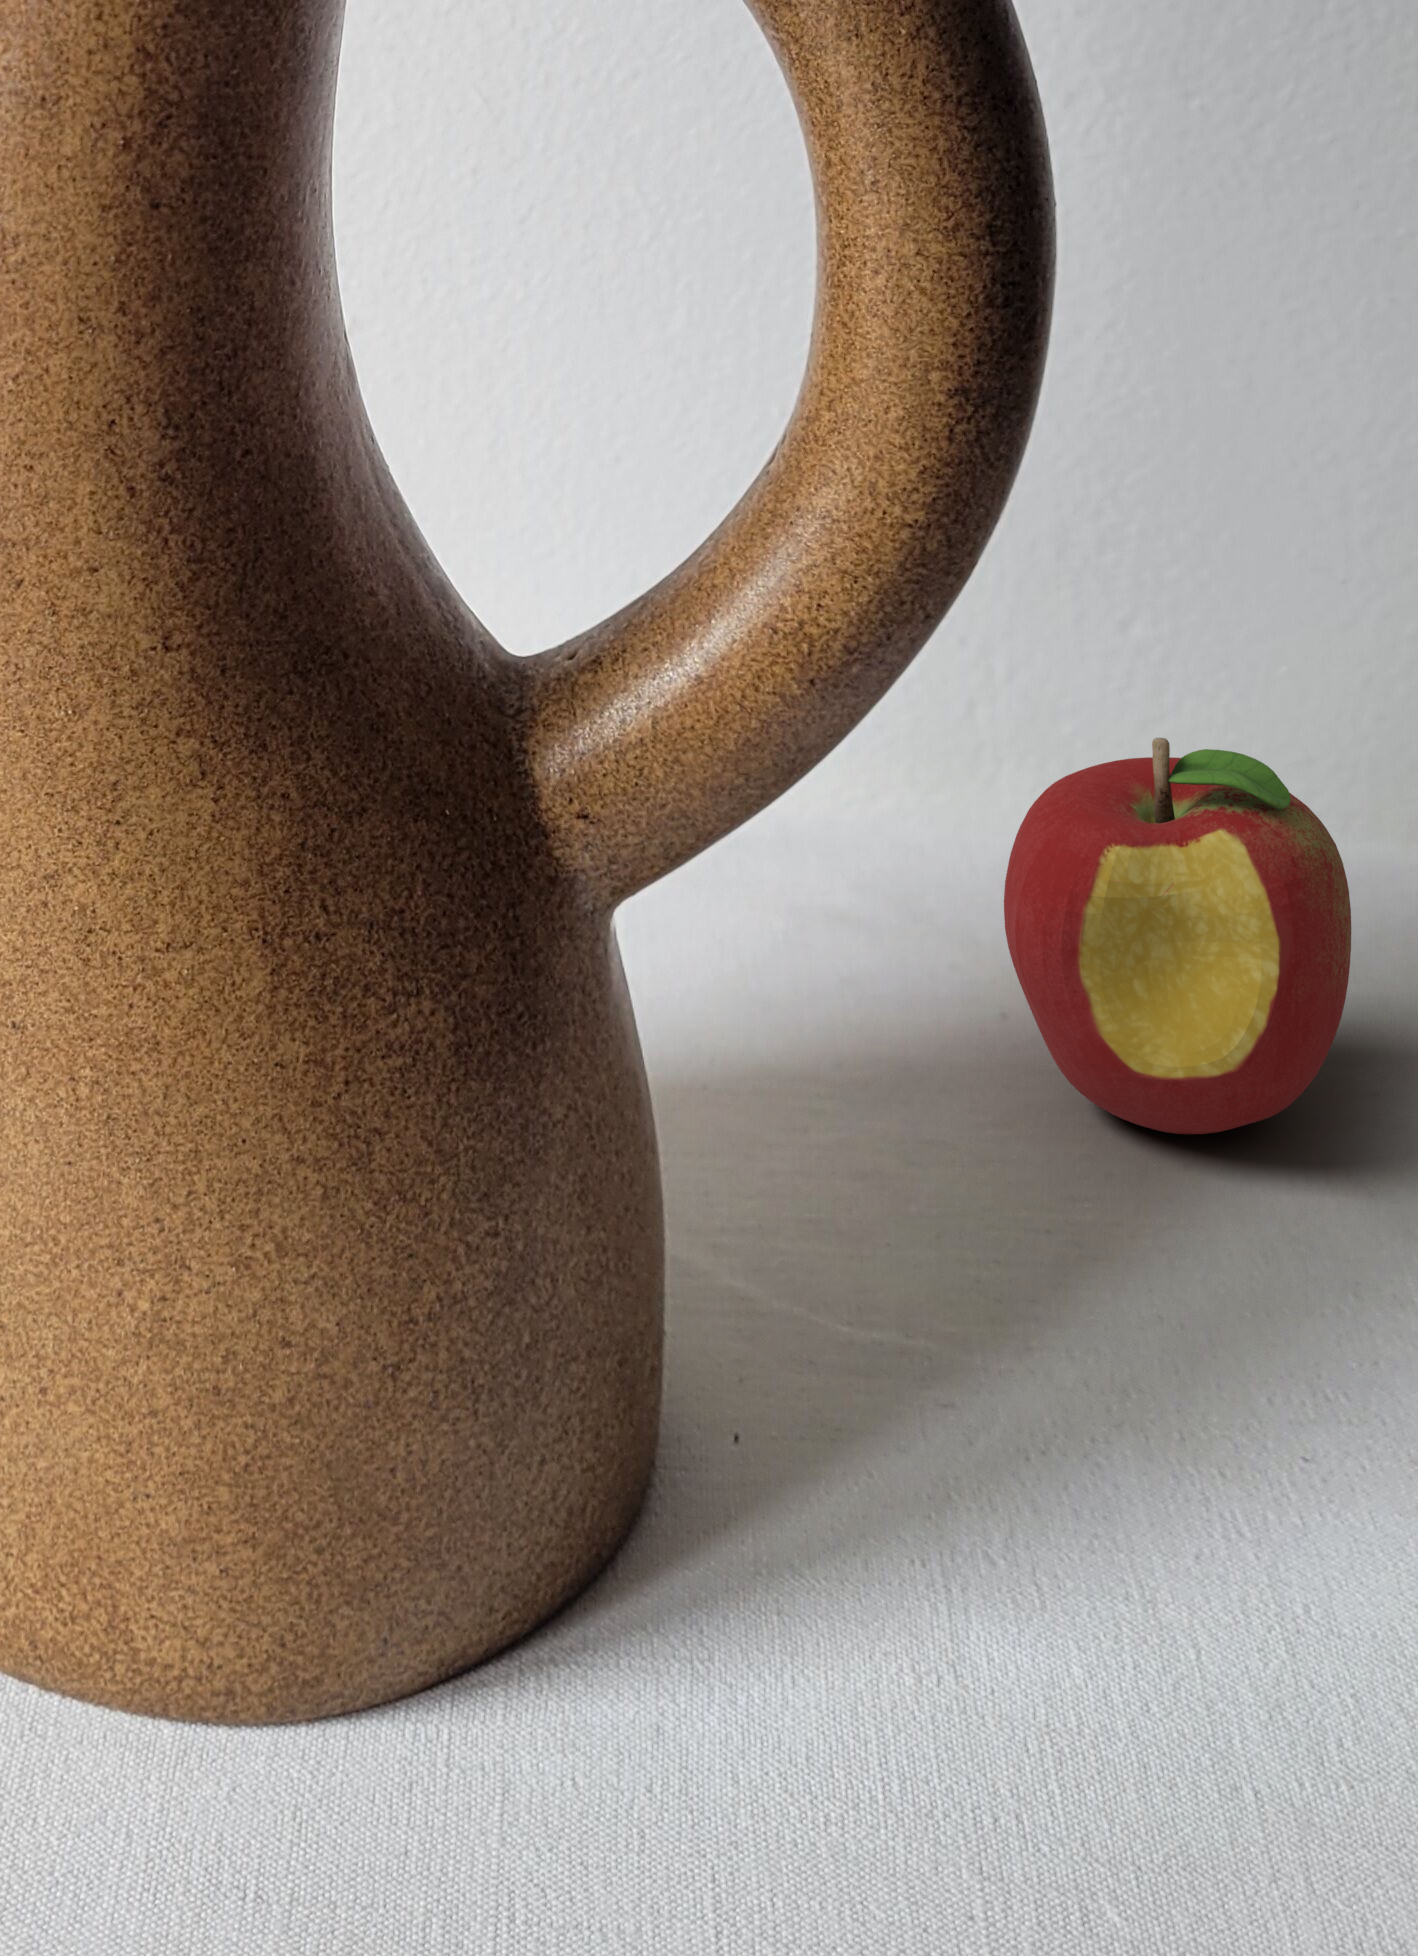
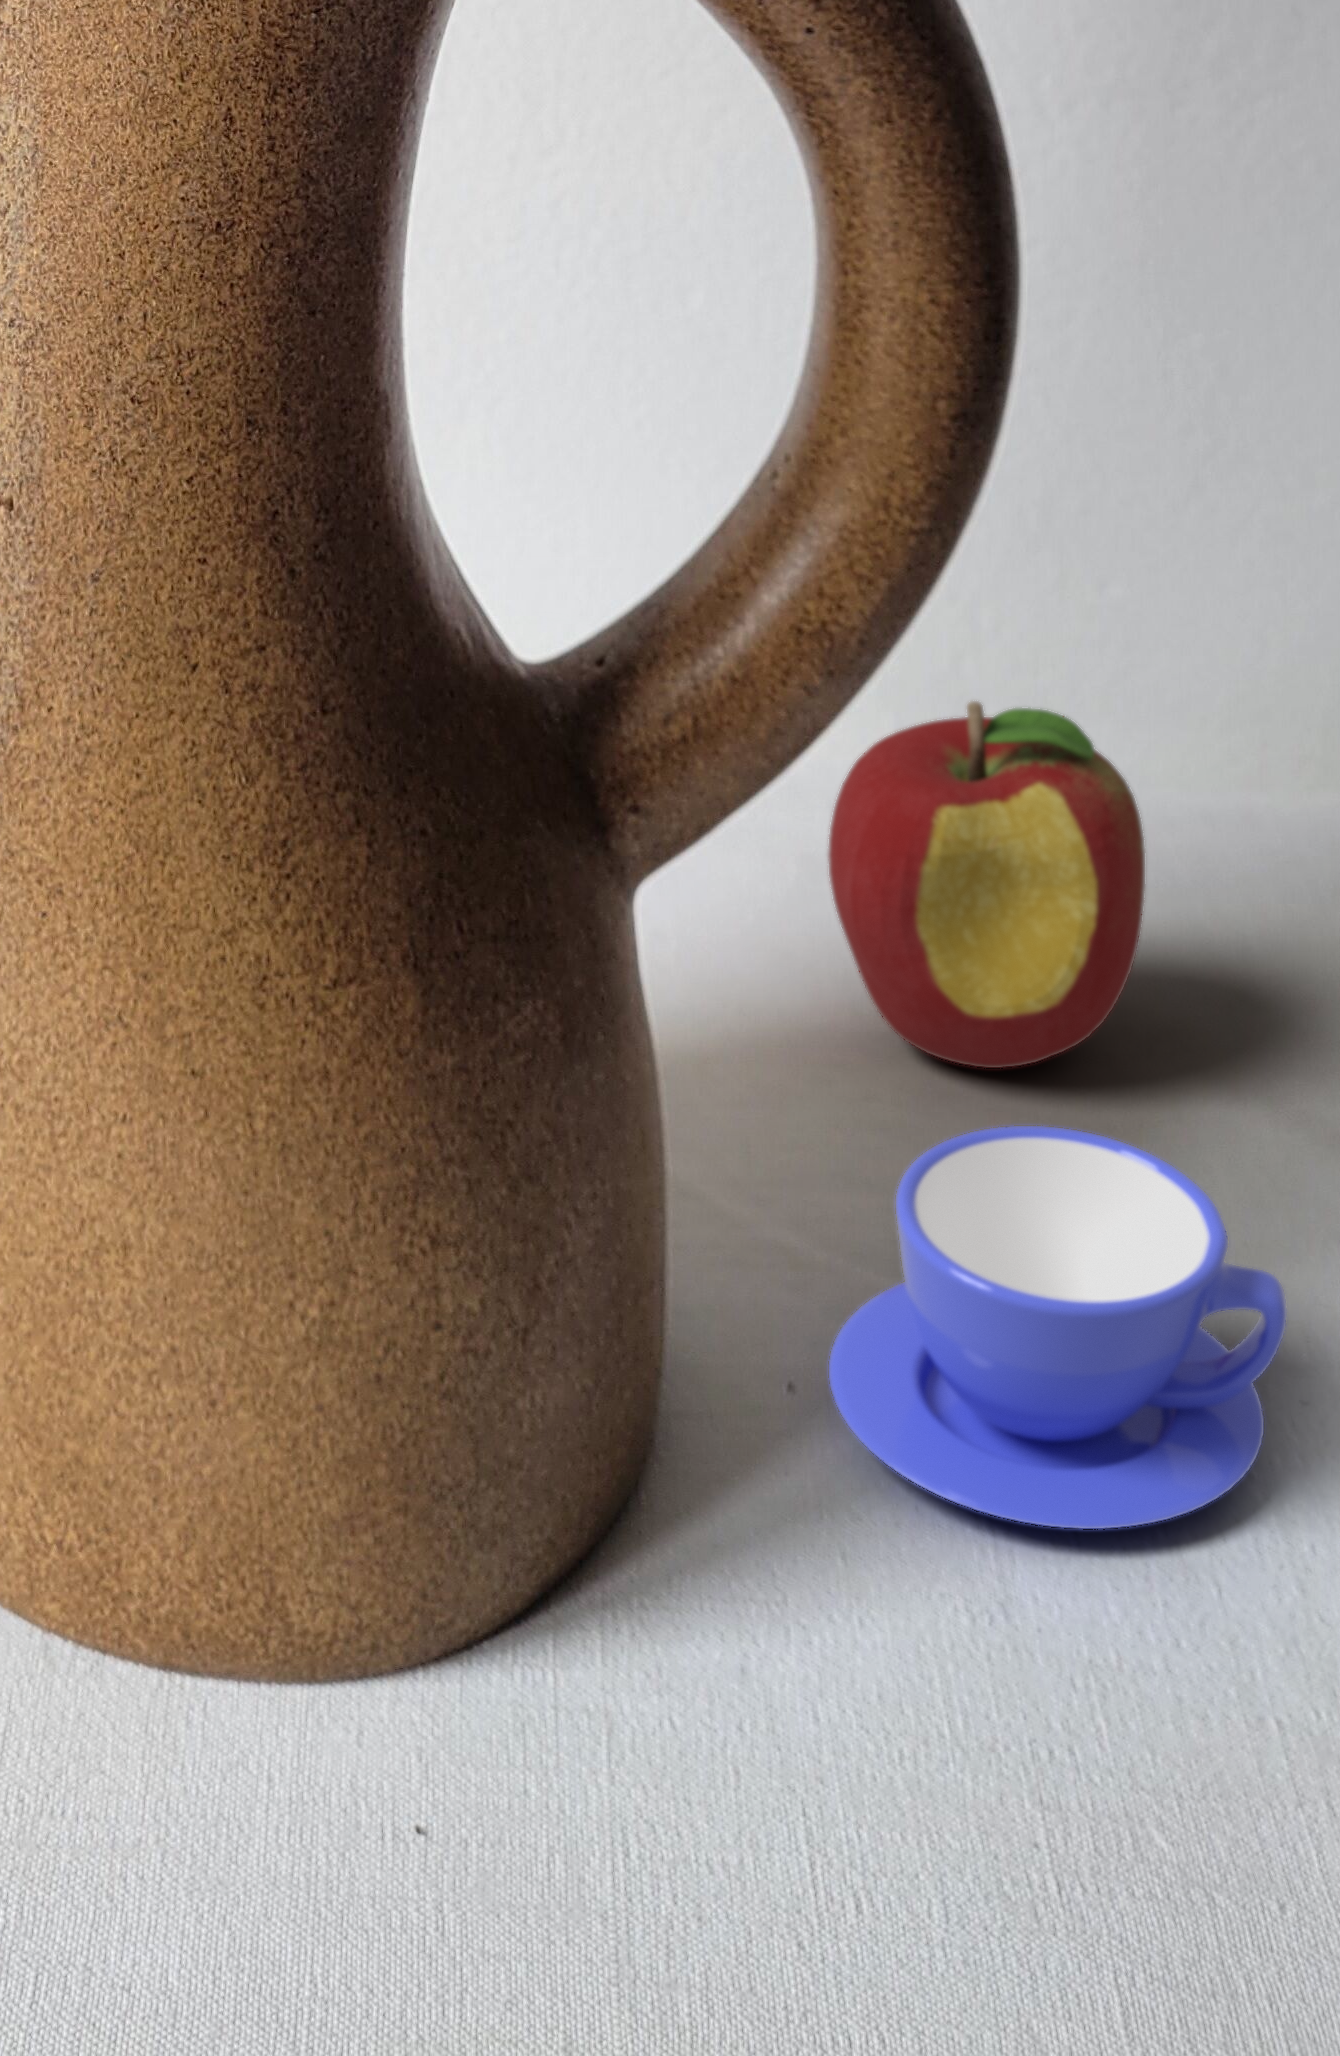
teacup: none [862,1194,1377,1669] -> present [829,1126,1287,1529]

